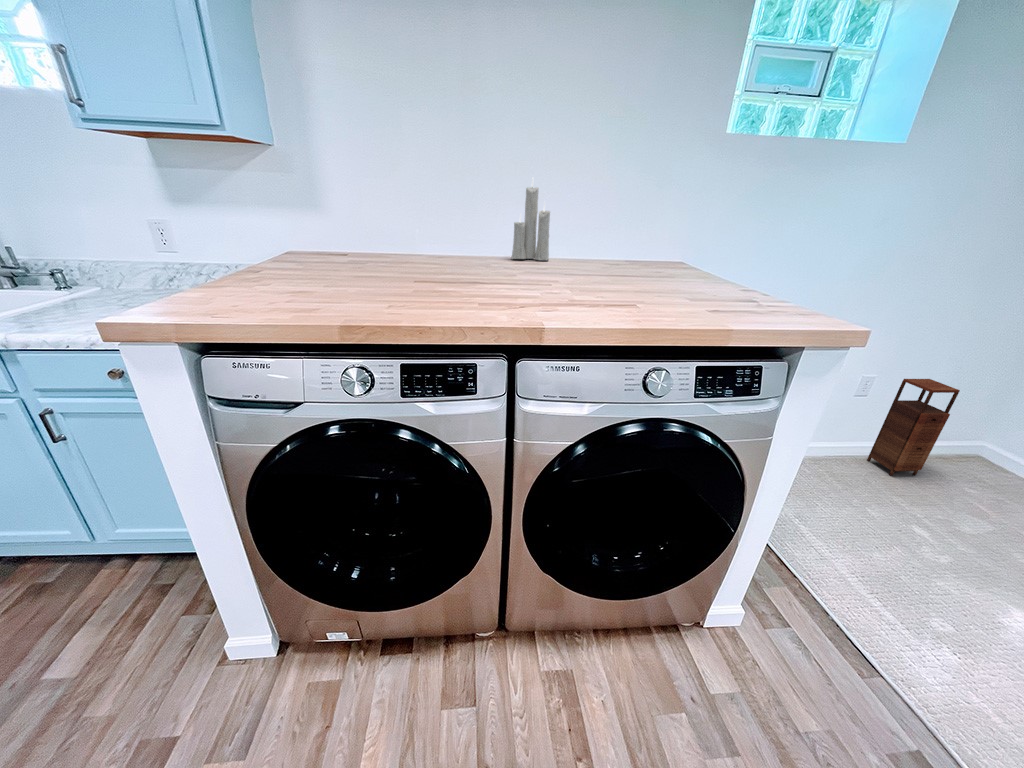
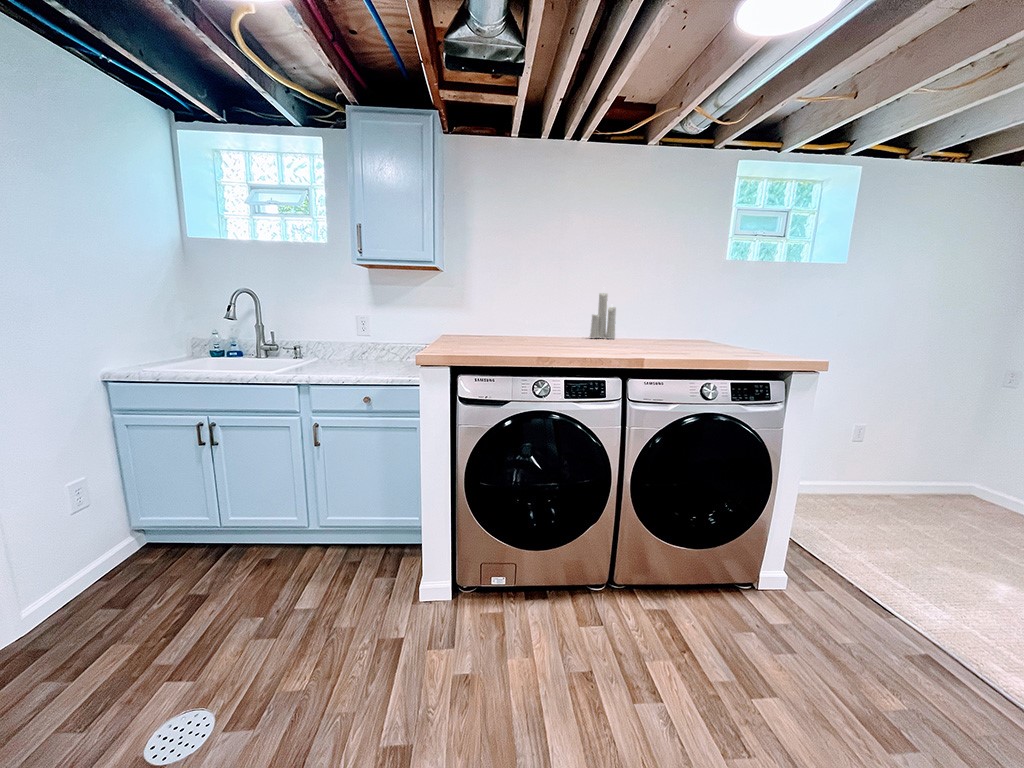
storage cabinet: present [867,379,960,476] -> none [880,427,937,509]

